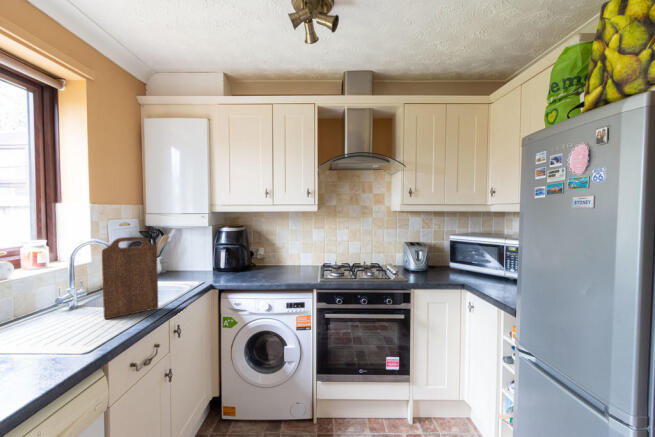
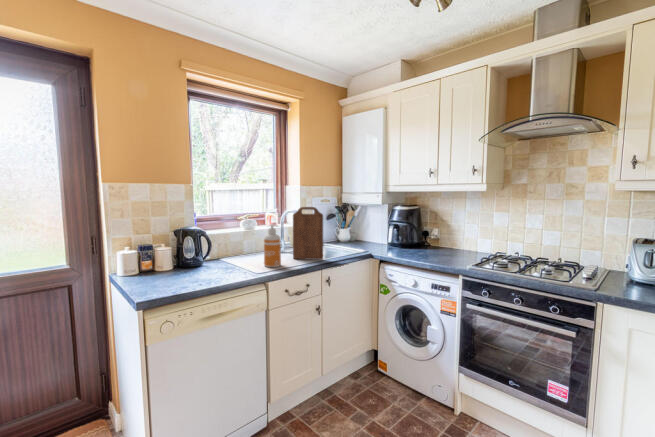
soap dispenser: none [56,273,96,350] -> present [264,224,281,267]

